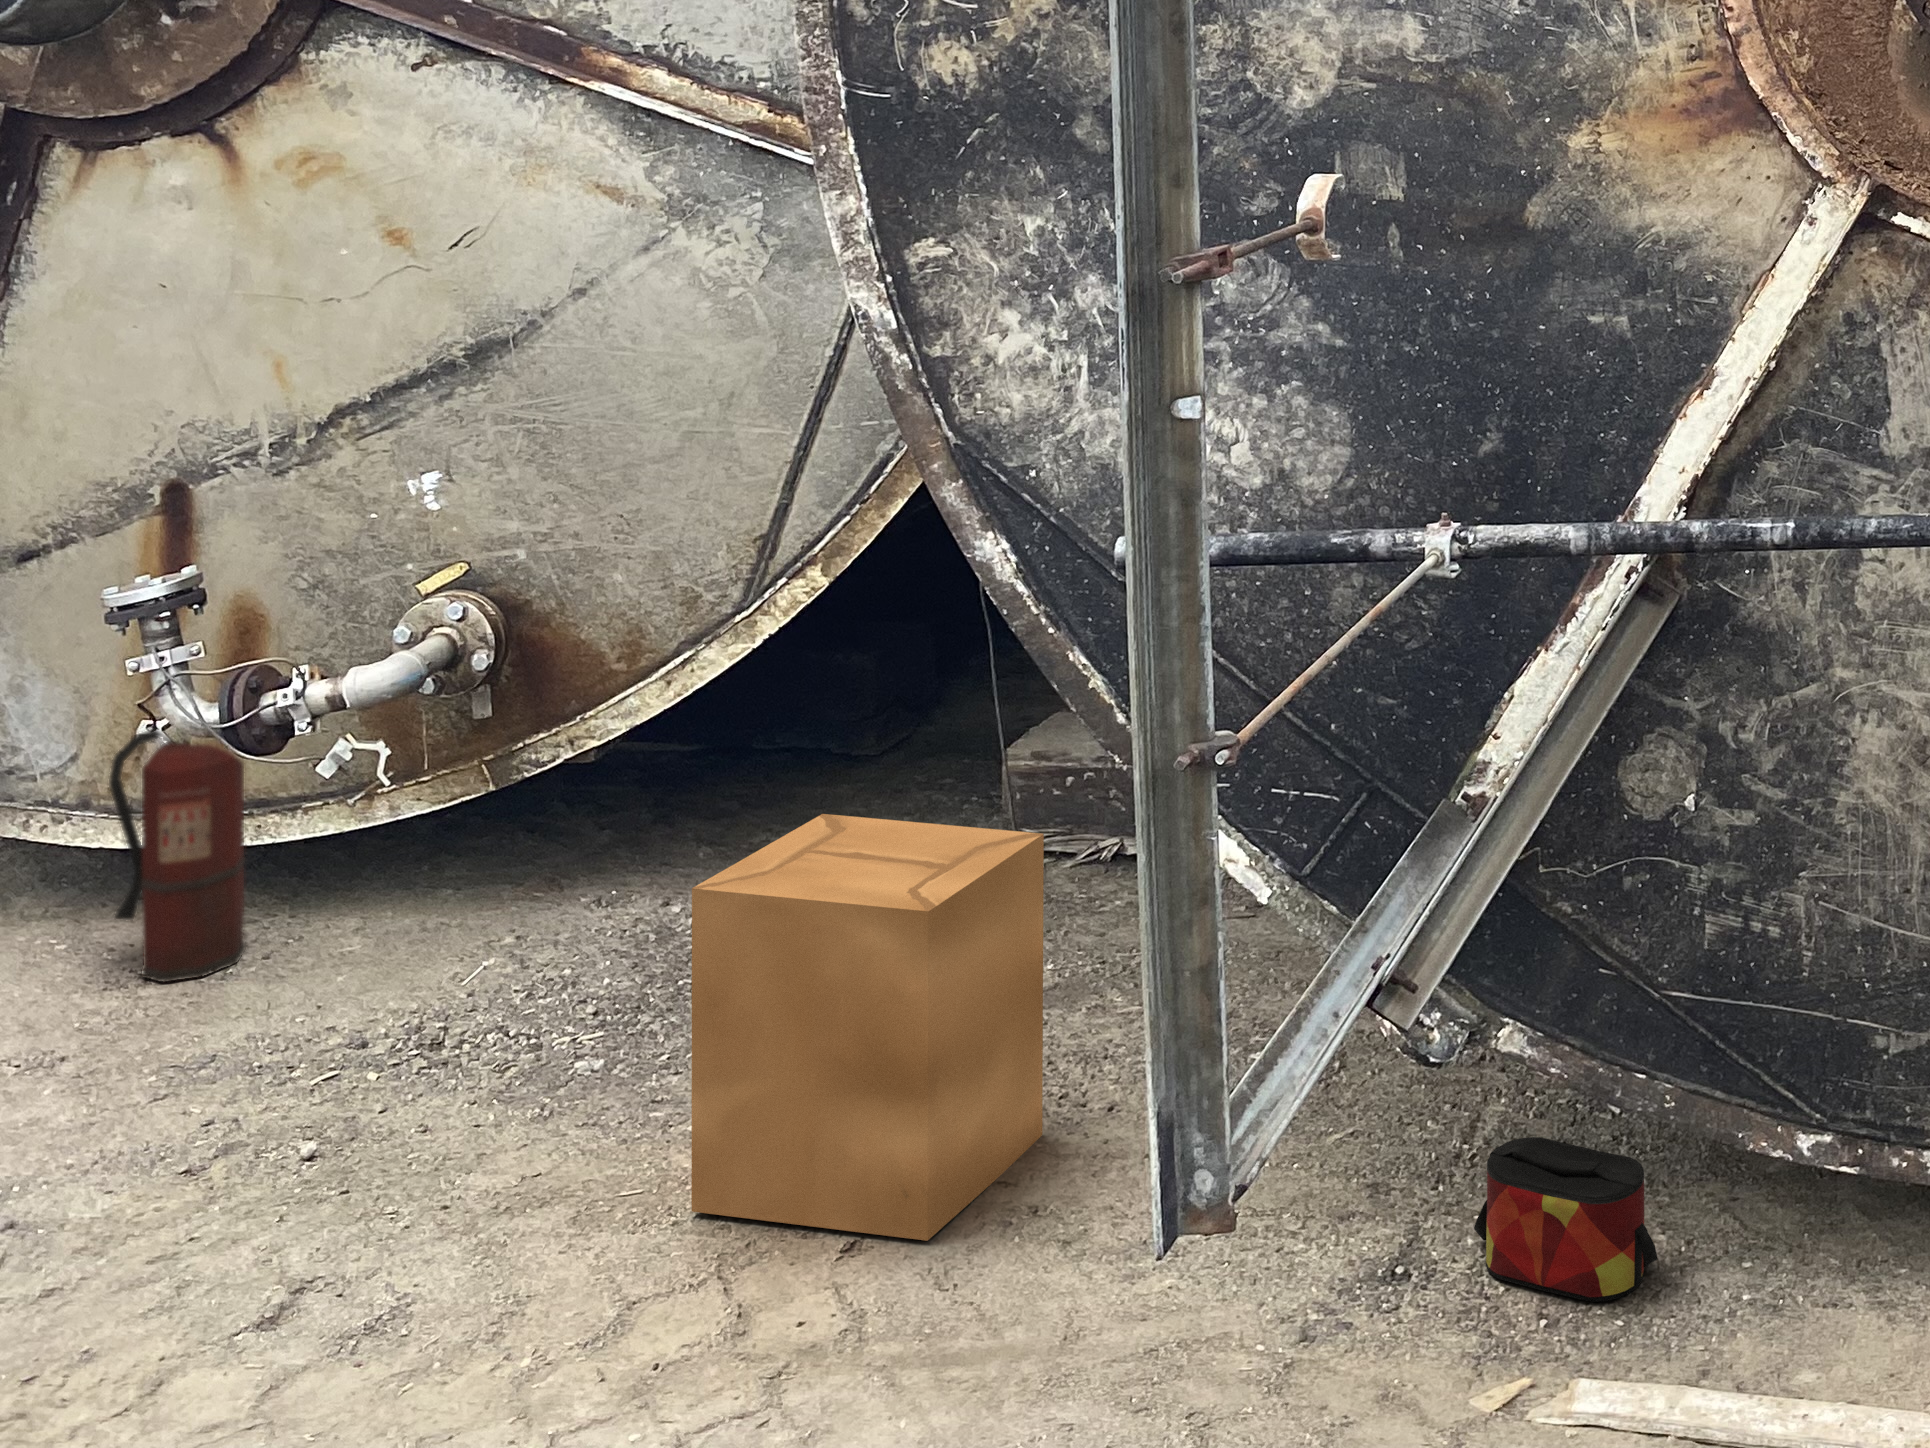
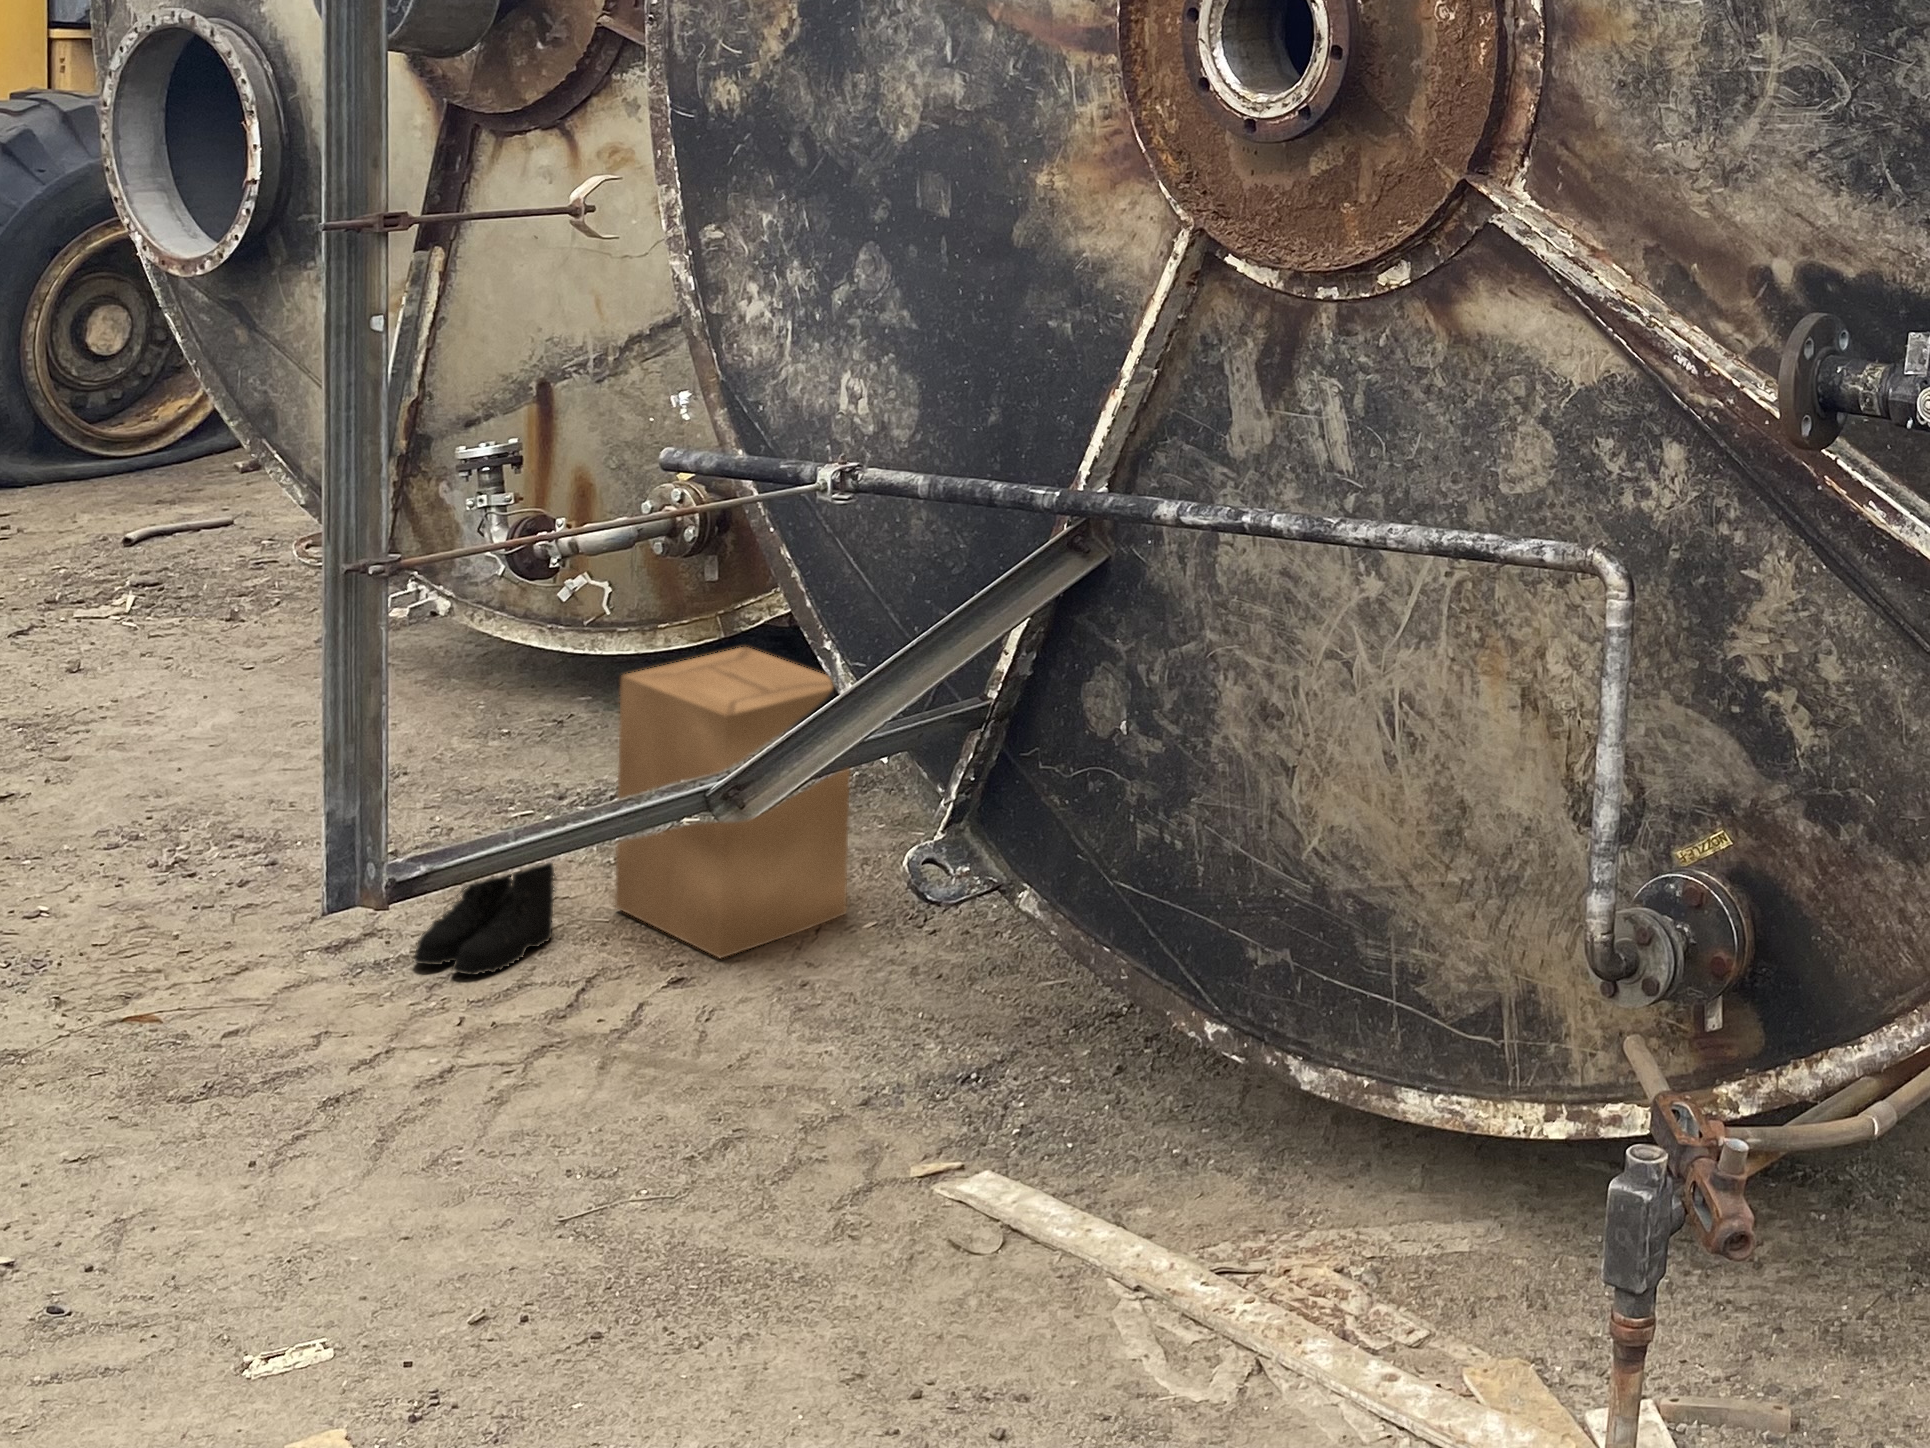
fire extinguisher: present [109,729,246,982] -> none [459,513,543,709]
bag: present [1474,1137,1657,1302] -> none [1018,975,1126,1109]
boots: none [434,1173,631,1376] -> present [414,862,556,975]

